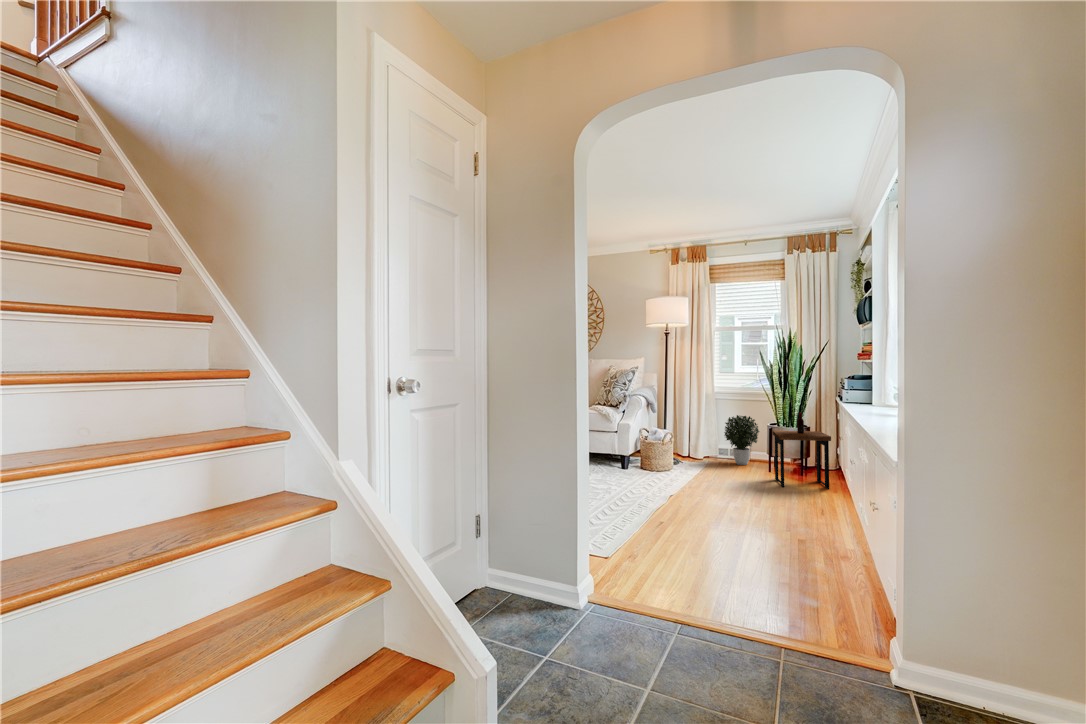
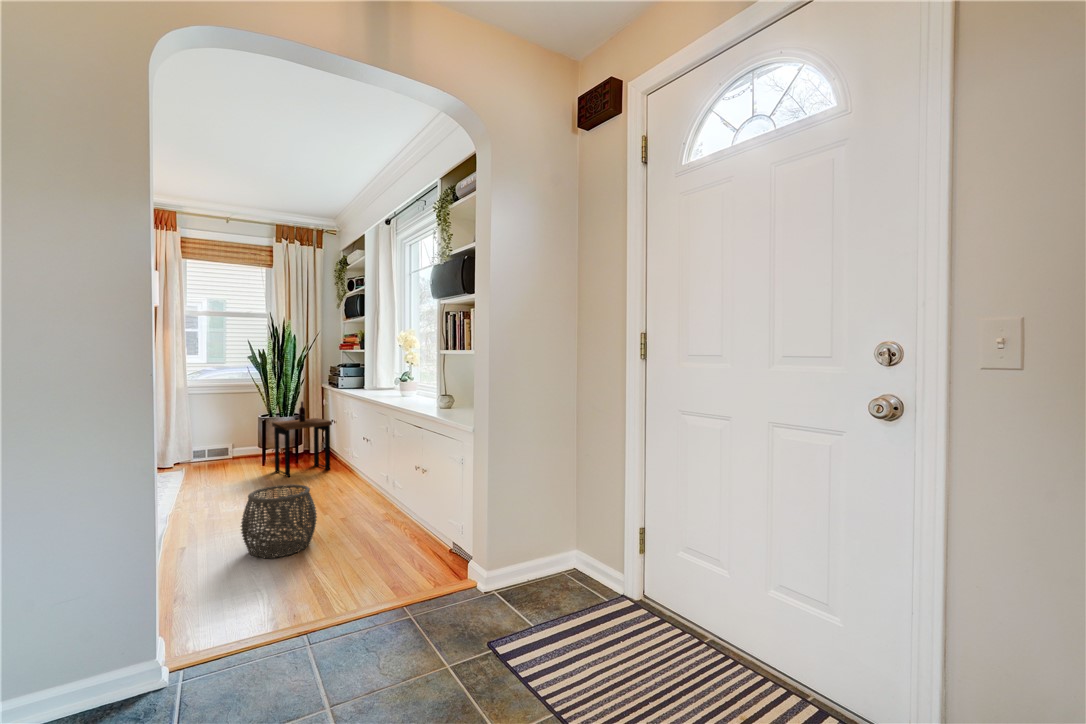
potted plant: present [724,415,760,465] -> none [204,410,248,465]
woven basket: none [689,487,757,556] -> present [241,484,317,558]

